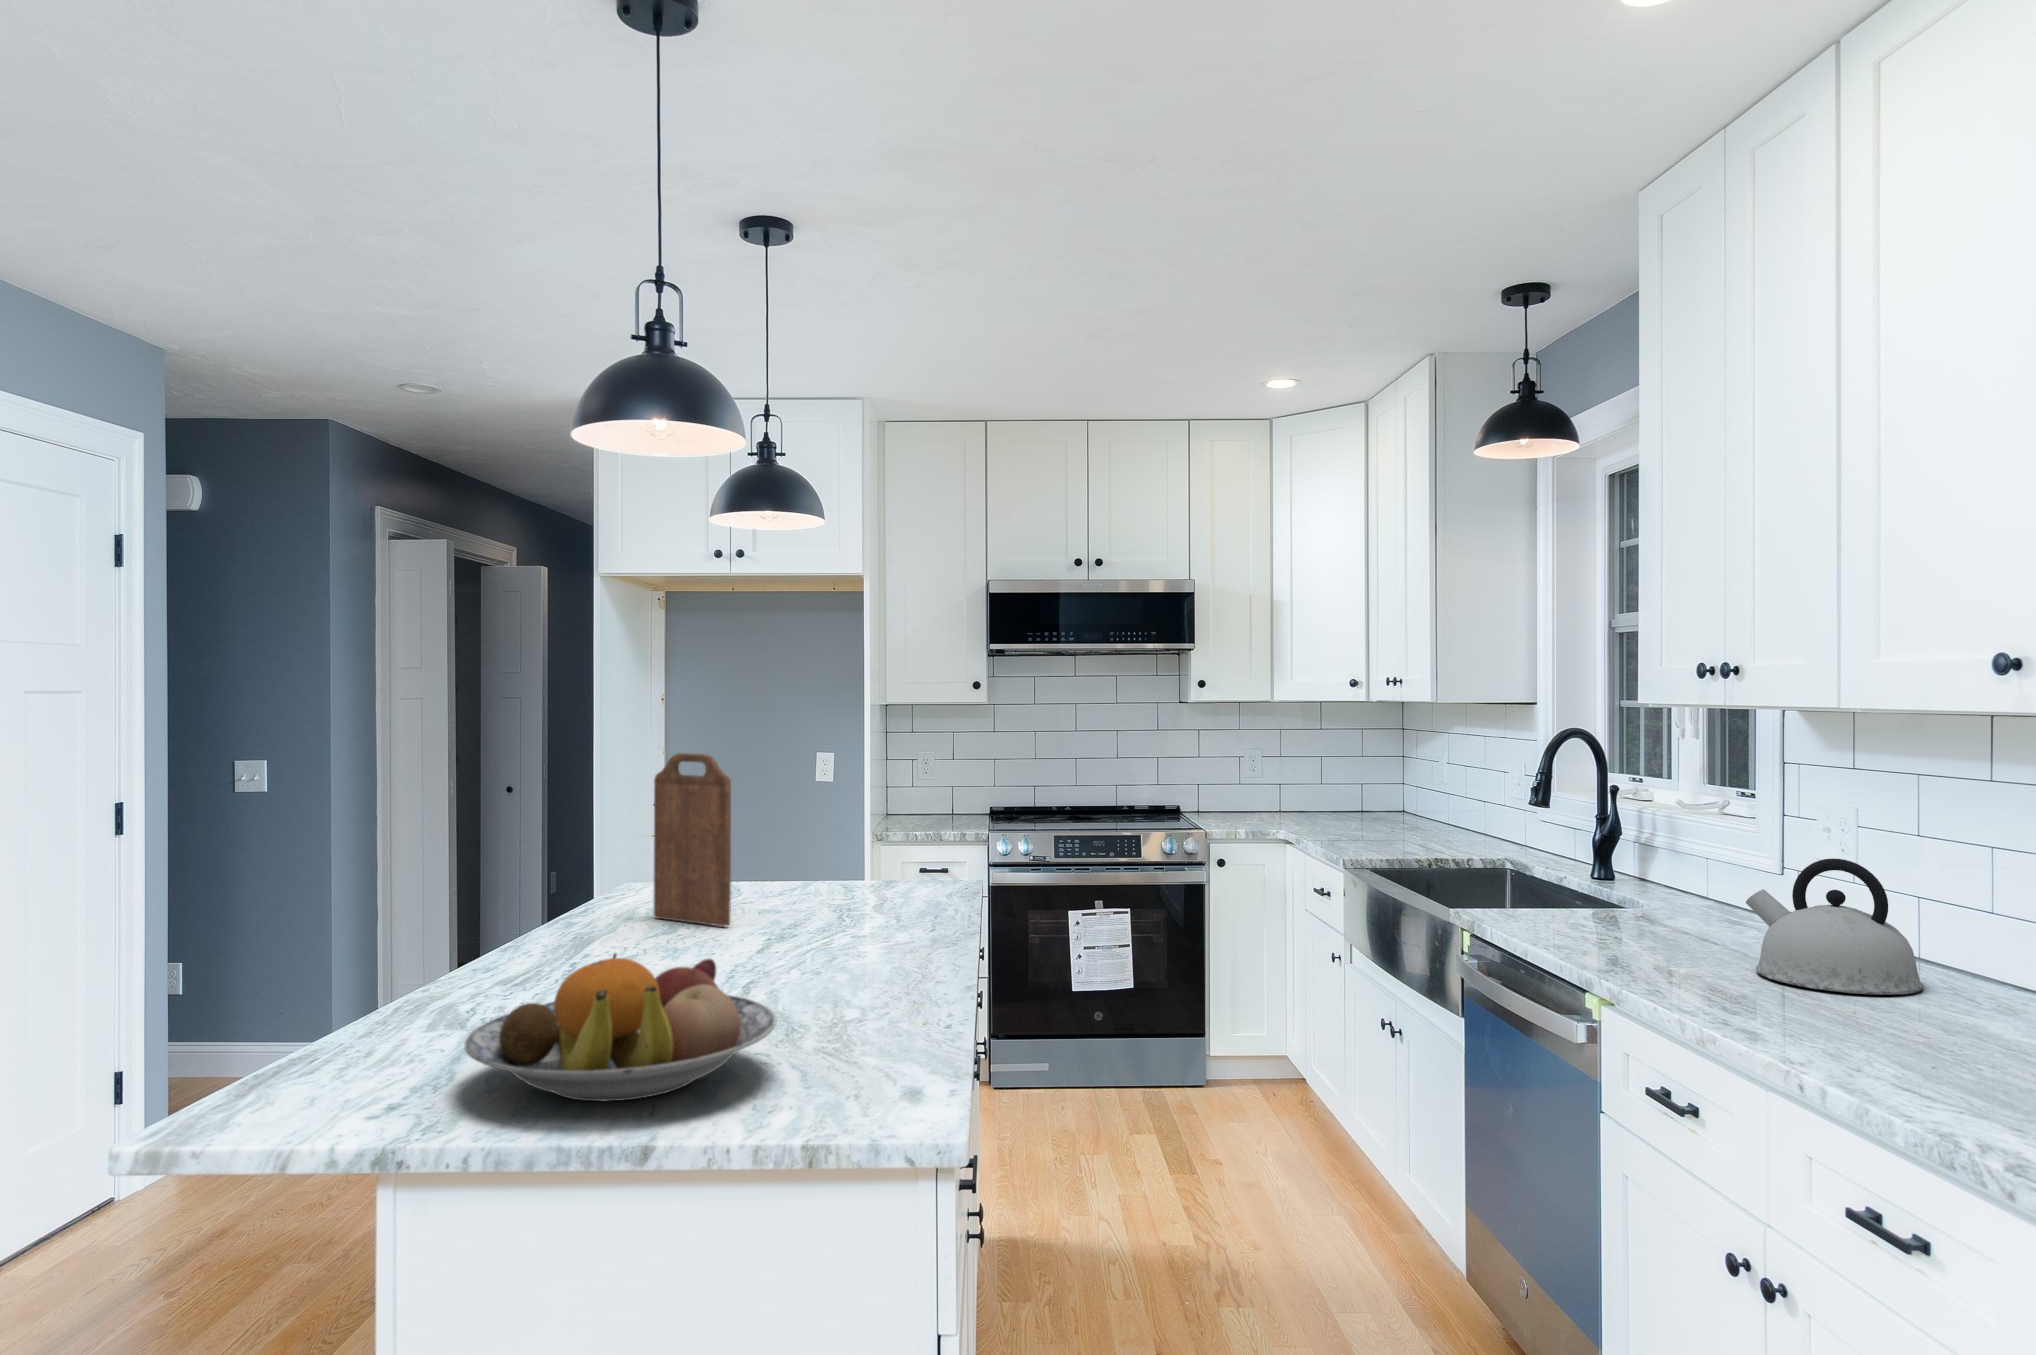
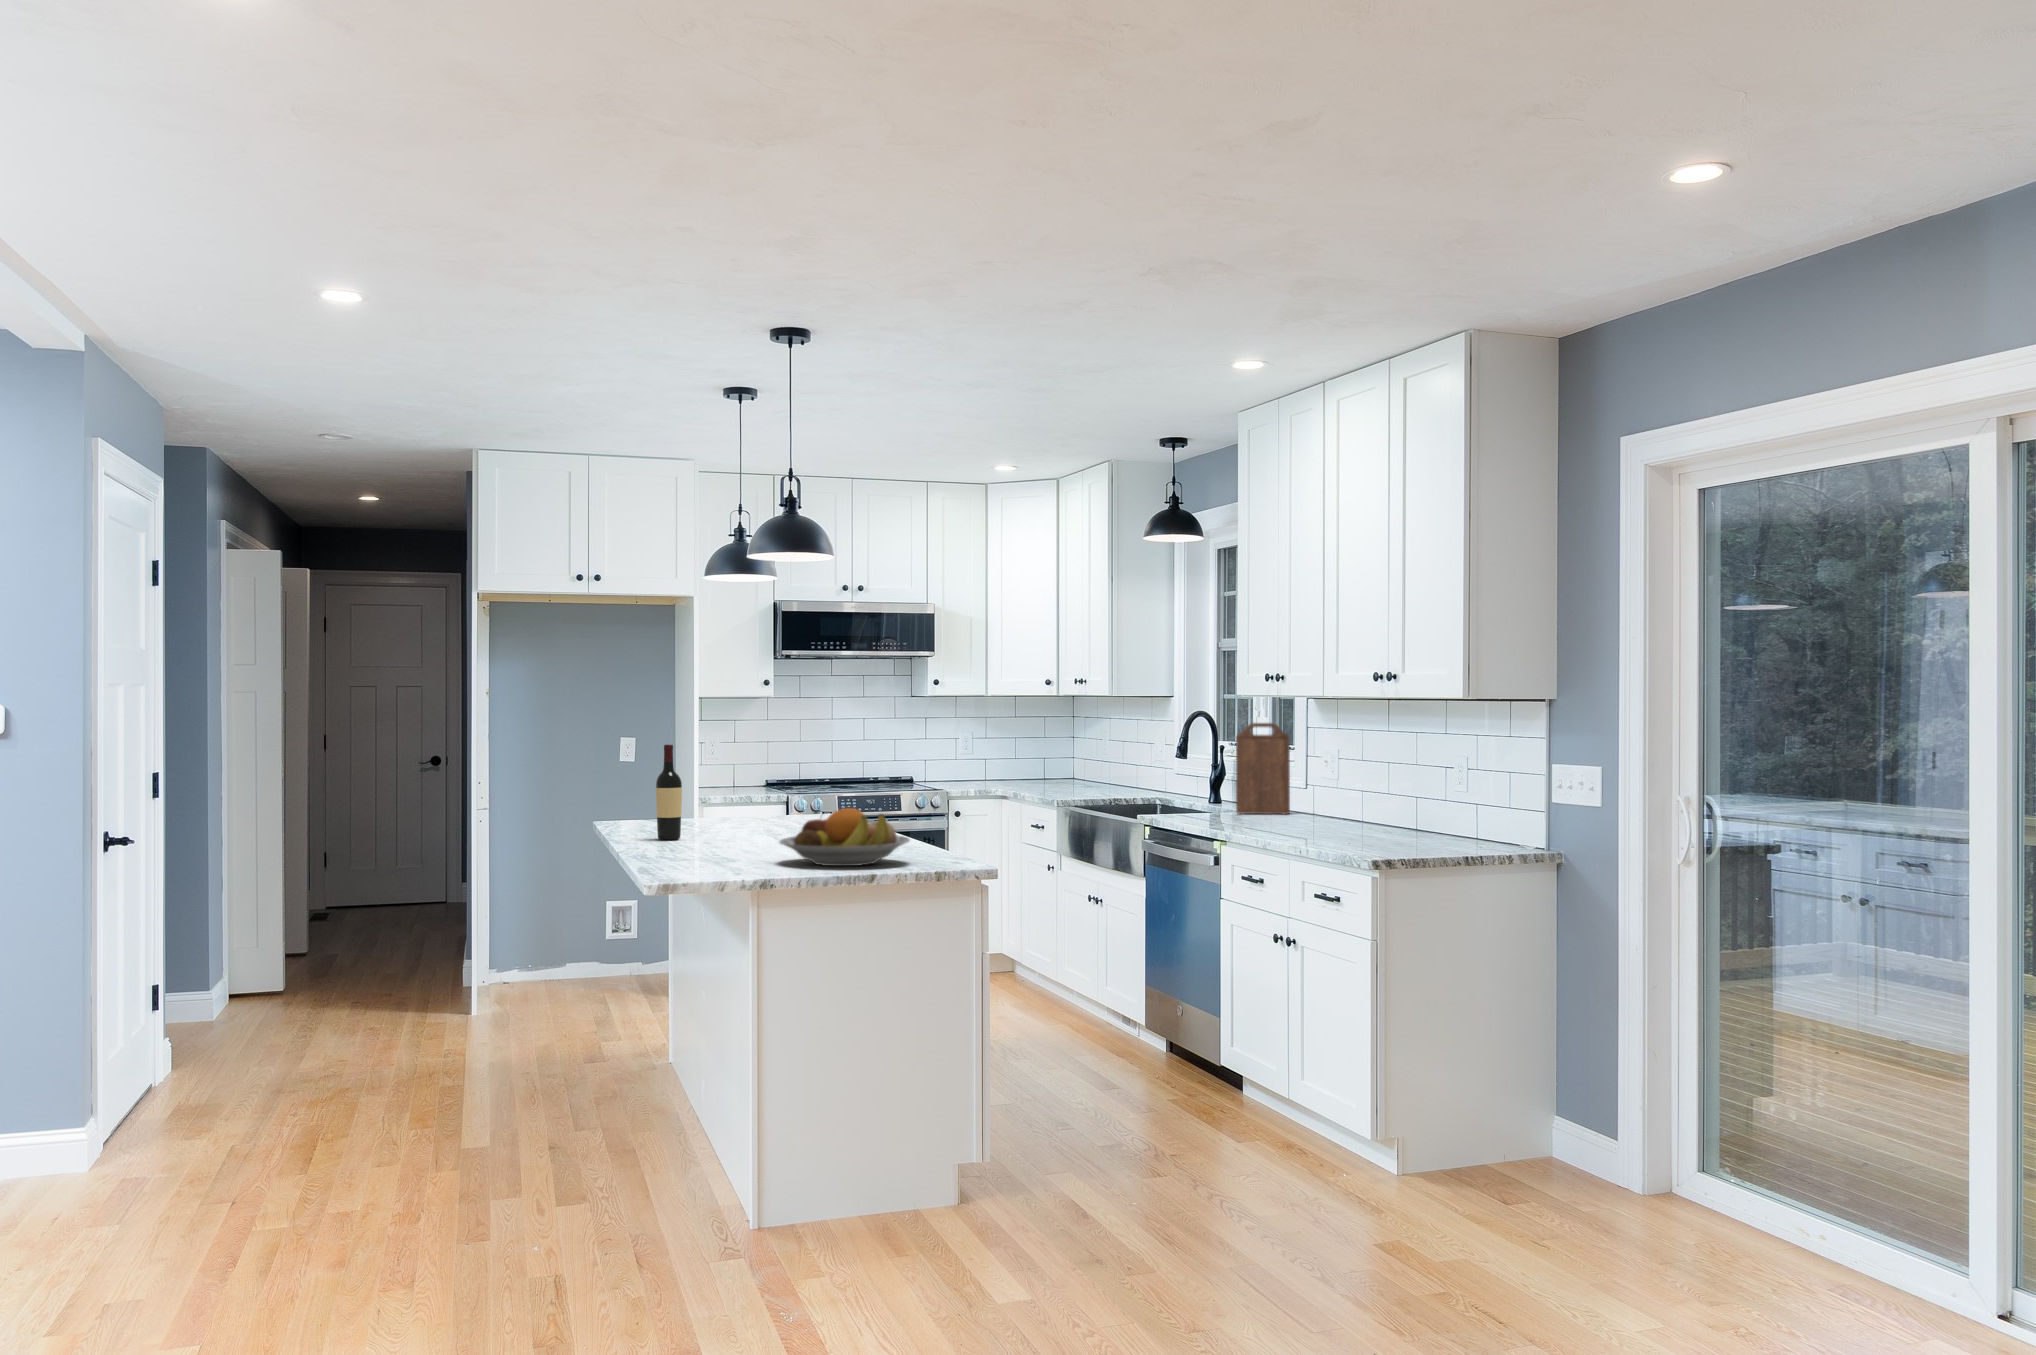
cutting board: present [653,753,731,926] -> present [1236,723,1290,814]
wine bottle: none [558,781,602,941] -> present [656,745,682,840]
kettle: present [1746,859,1923,995] -> none [1287,770,1358,830]

